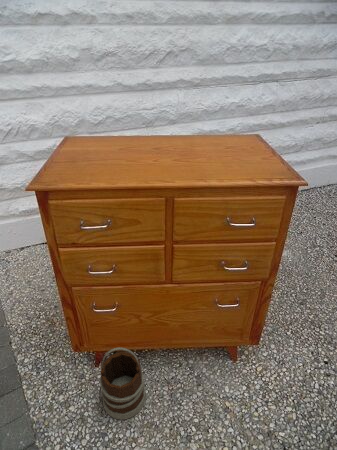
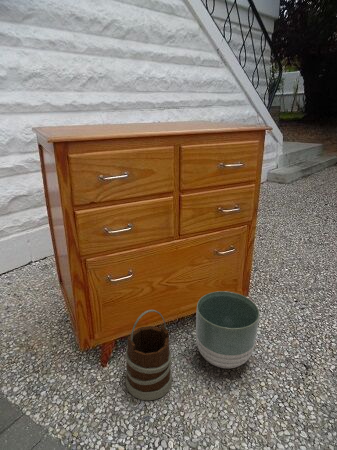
planter: none [175,338,242,423] -> present [196,291,260,368]

